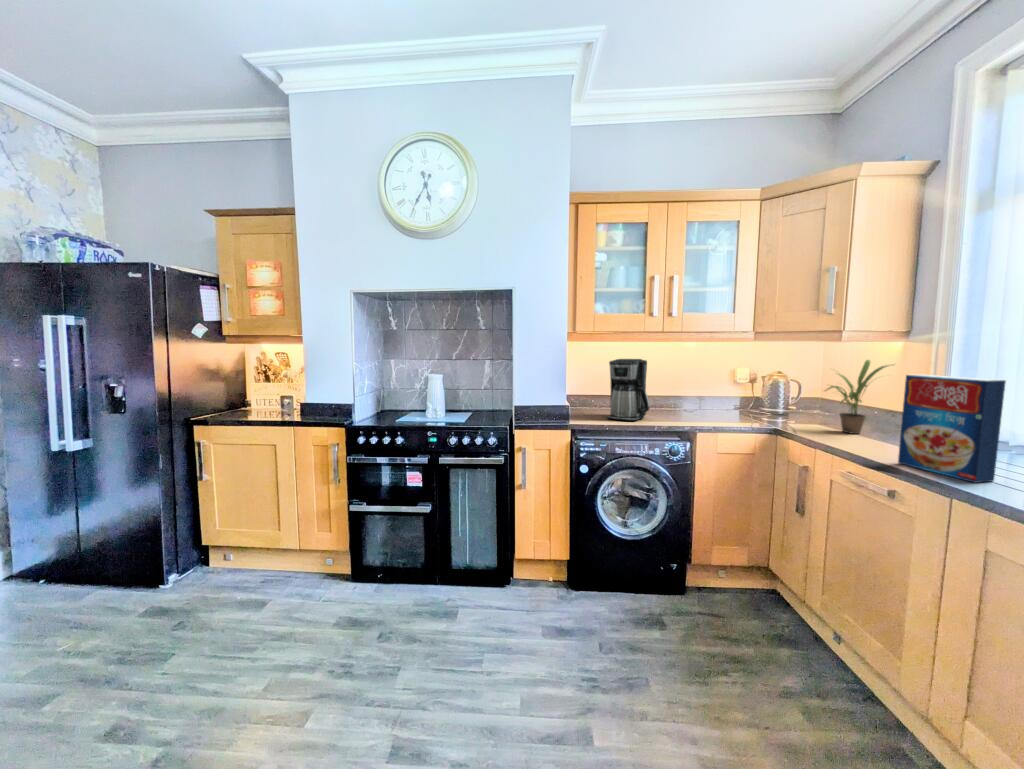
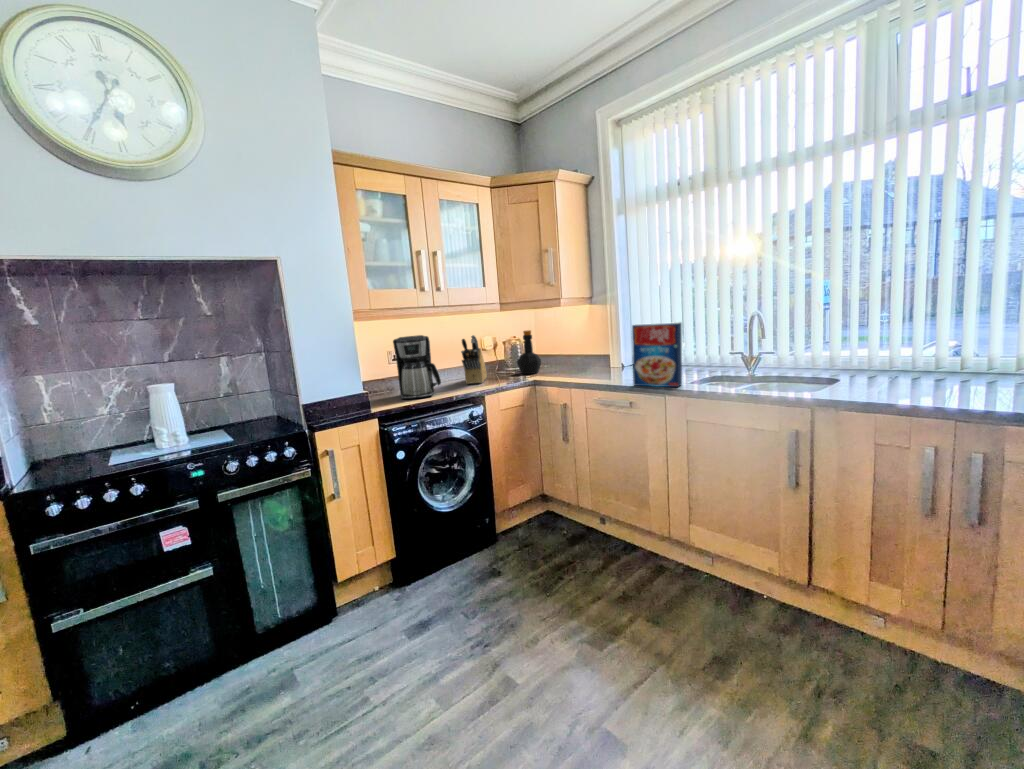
potted plant: present [827,360,888,434] -> none [559,320,602,375]
knife block: none [684,365,727,419] -> present [461,335,487,384]
bottle: none [771,366,805,421] -> present [517,330,541,374]

